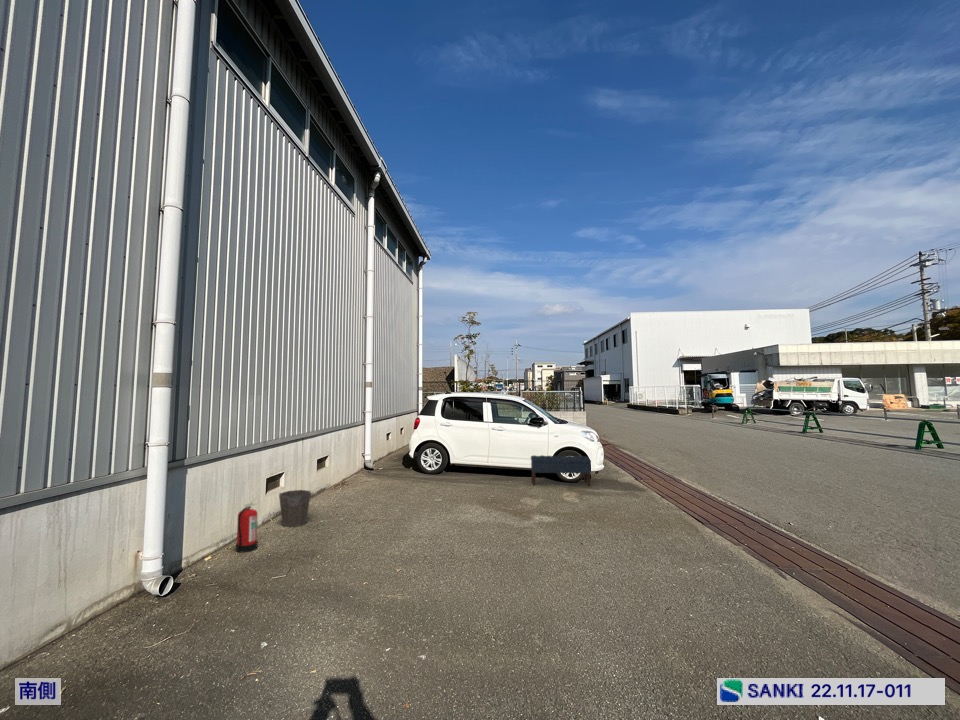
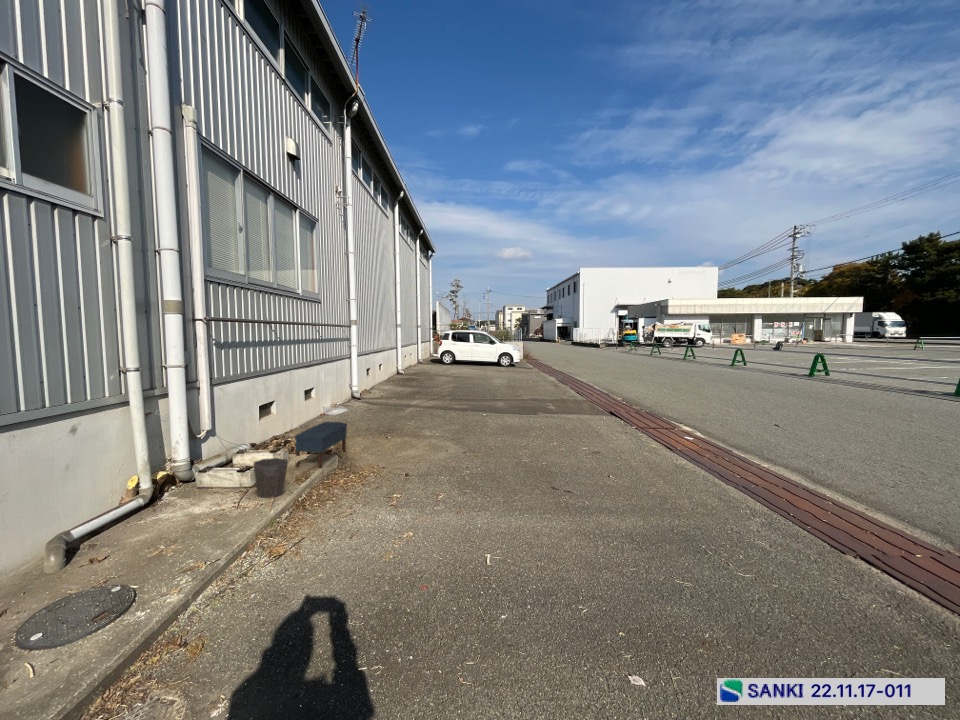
bench: present [531,455,591,486] -> present [294,422,347,468]
fire extinguisher: present [236,498,258,552] -> none [208,469,231,527]

